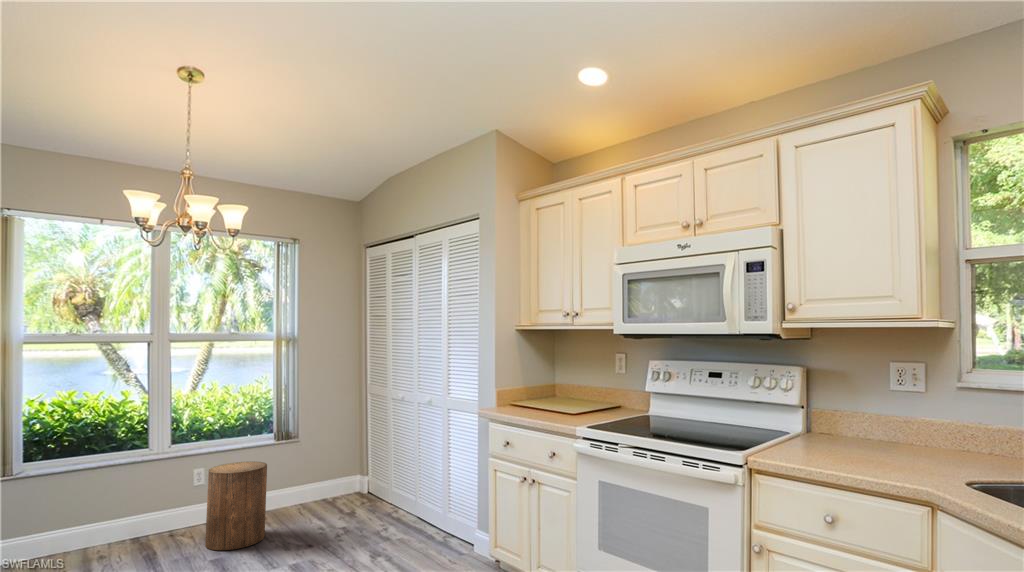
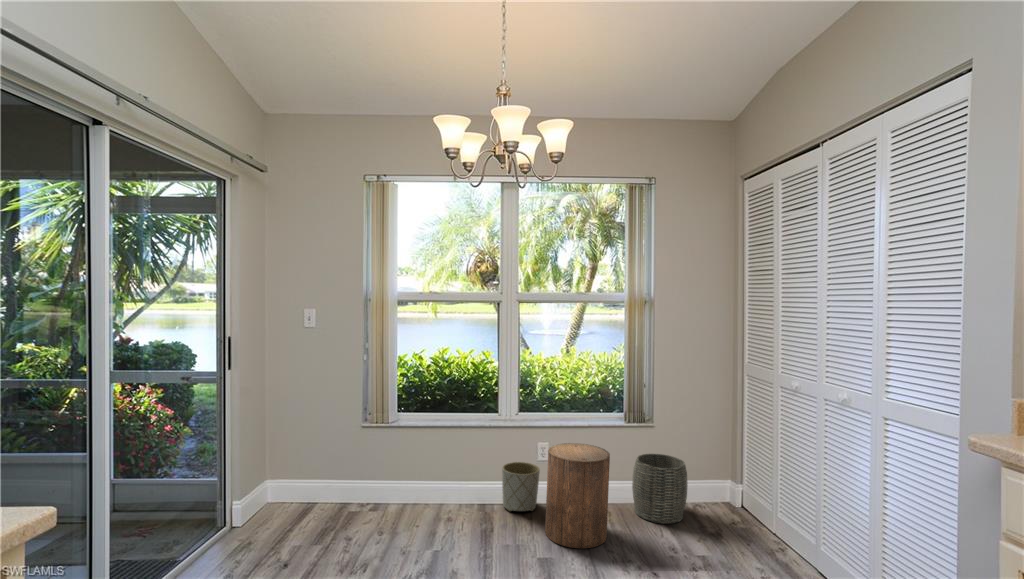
woven basket: none [282,462,328,517] -> present [632,454,688,524]
planter: none [152,494,193,542] -> present [502,462,540,511]

